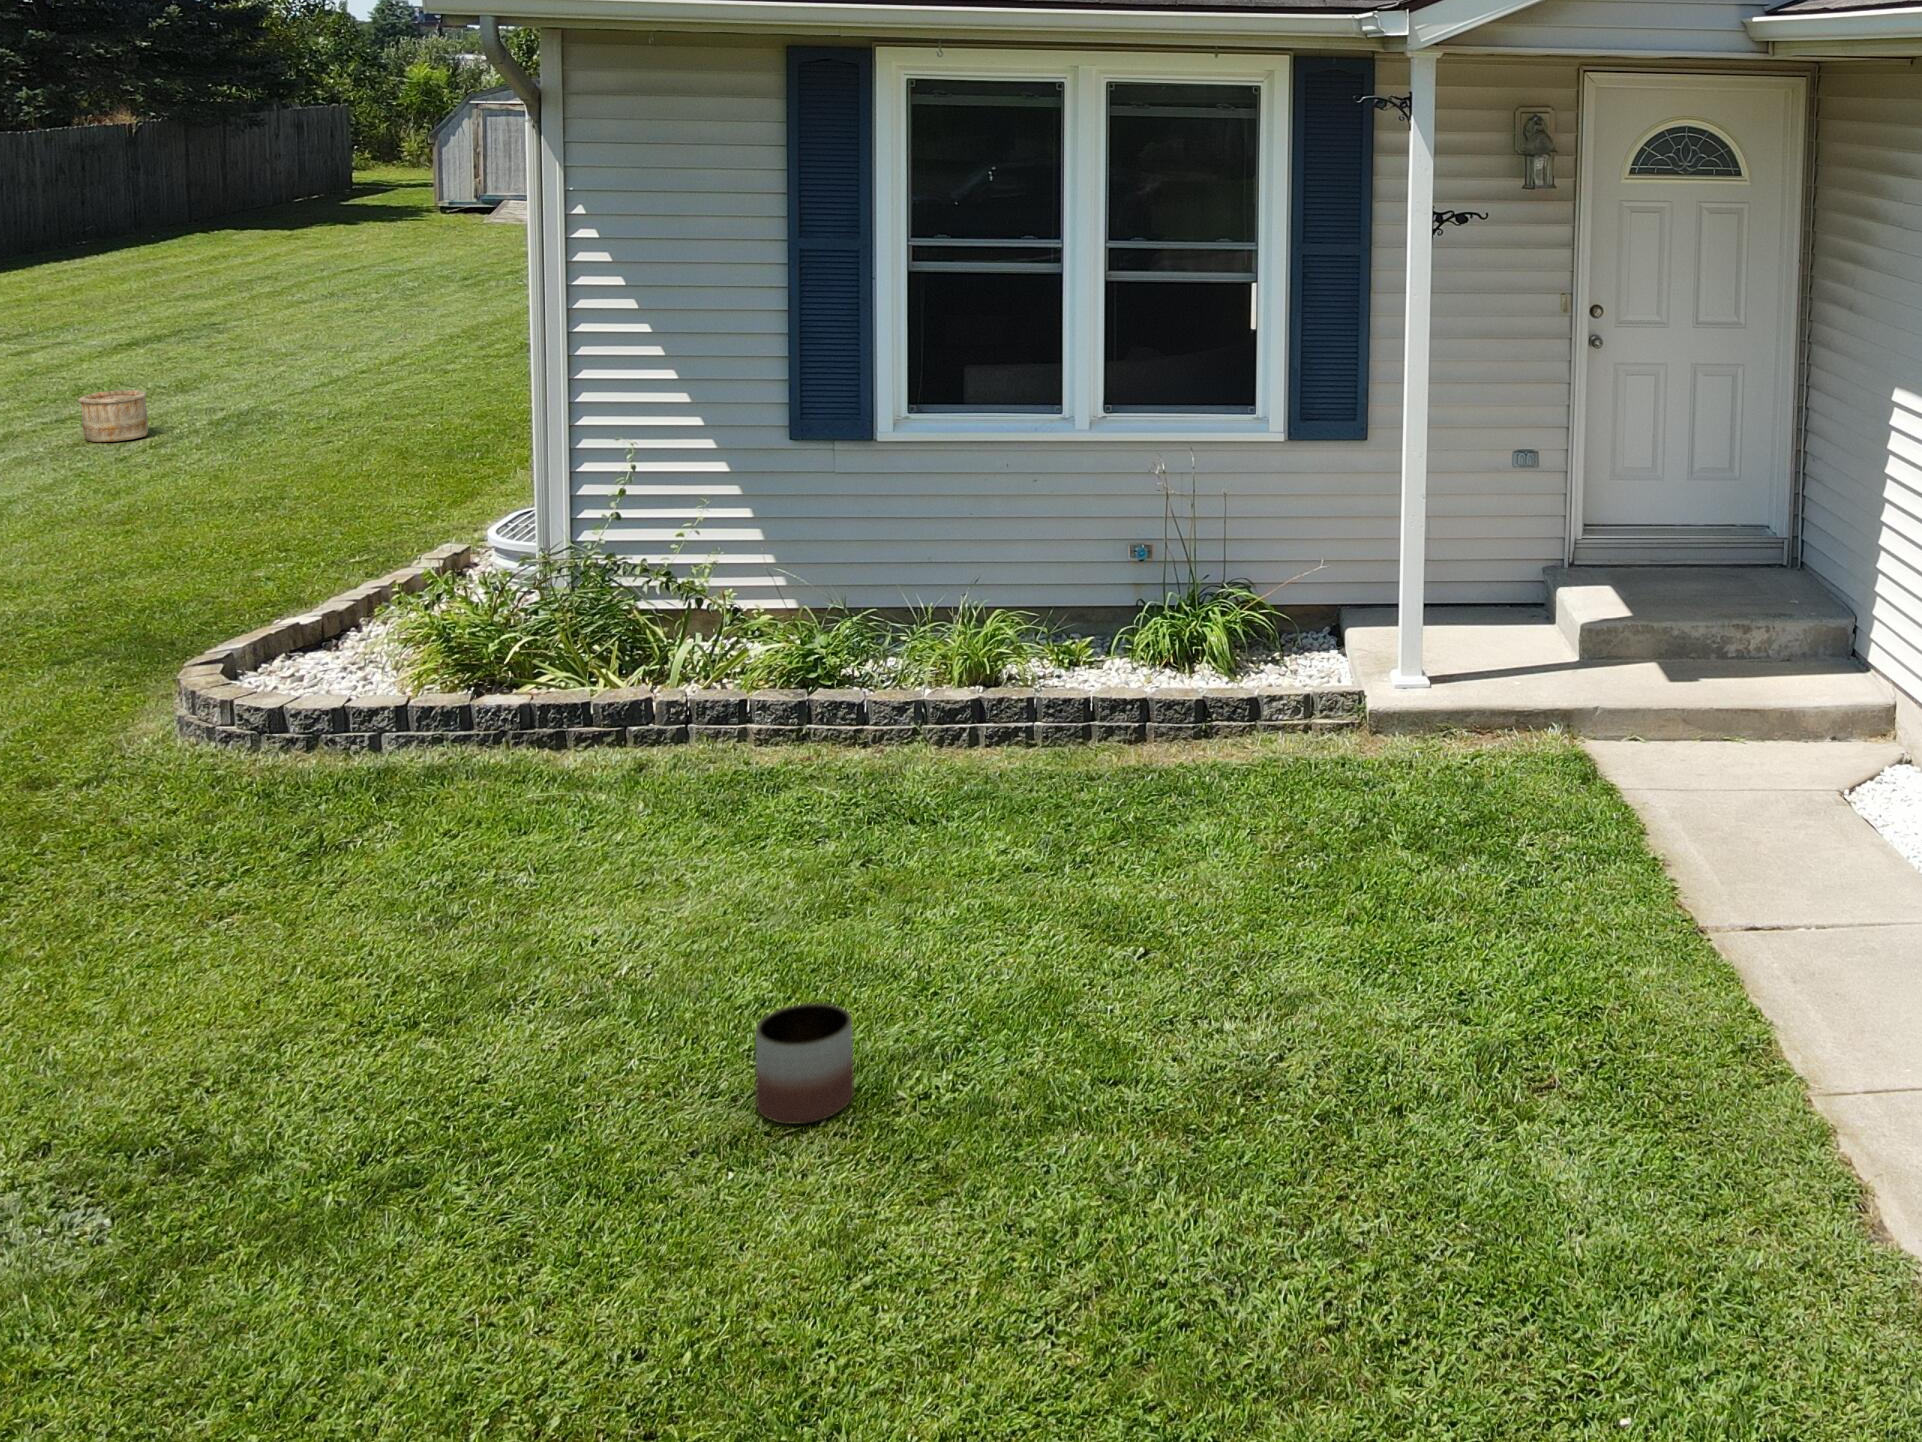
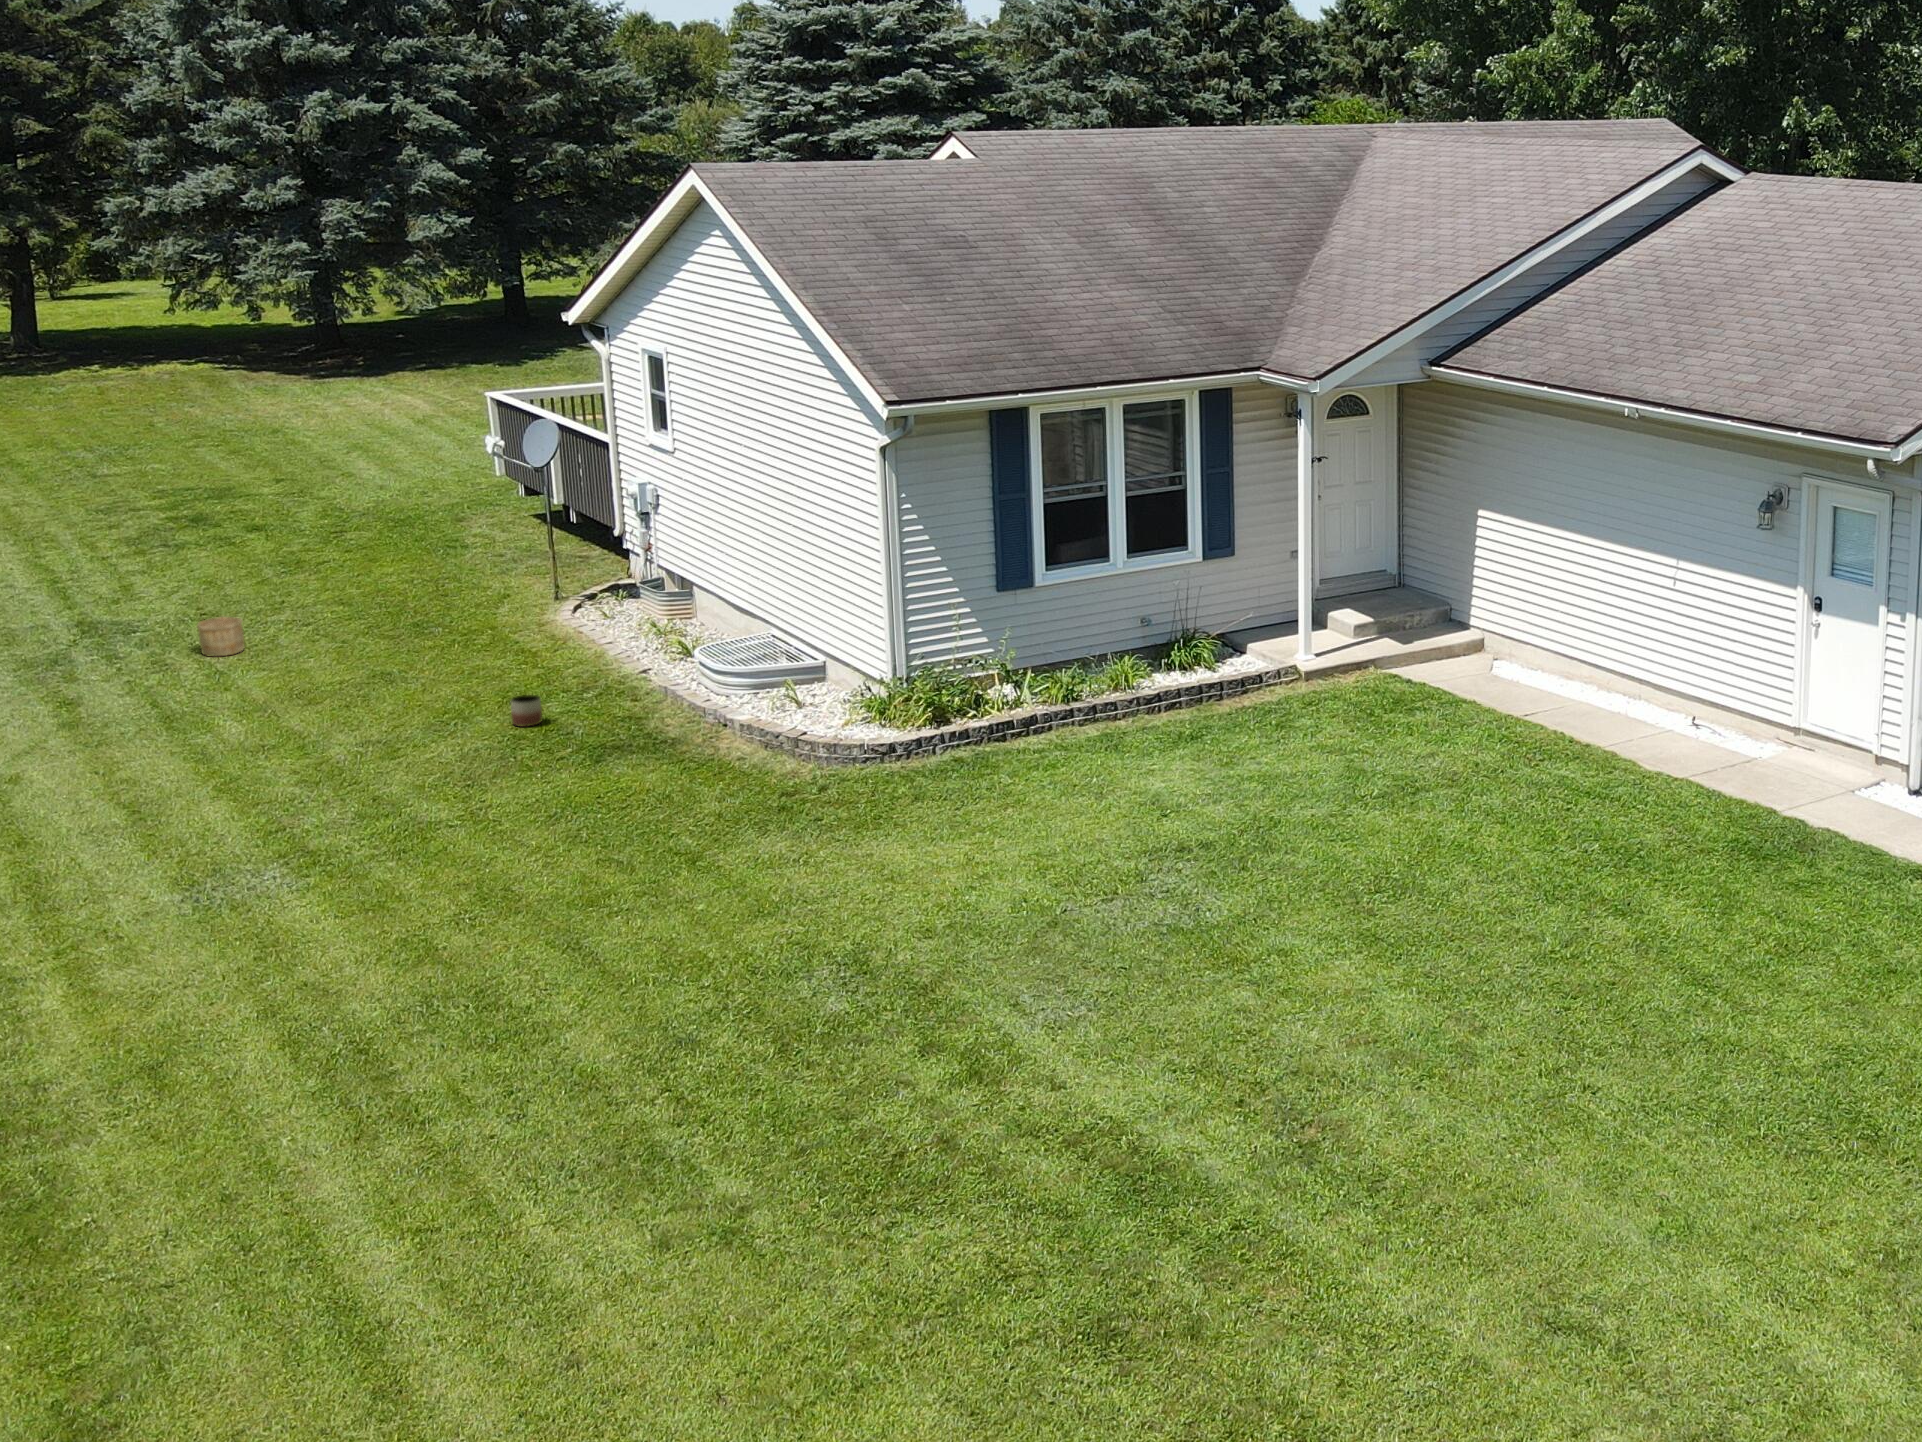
planter: present [755,1003,854,1124] -> present [511,695,543,727]

